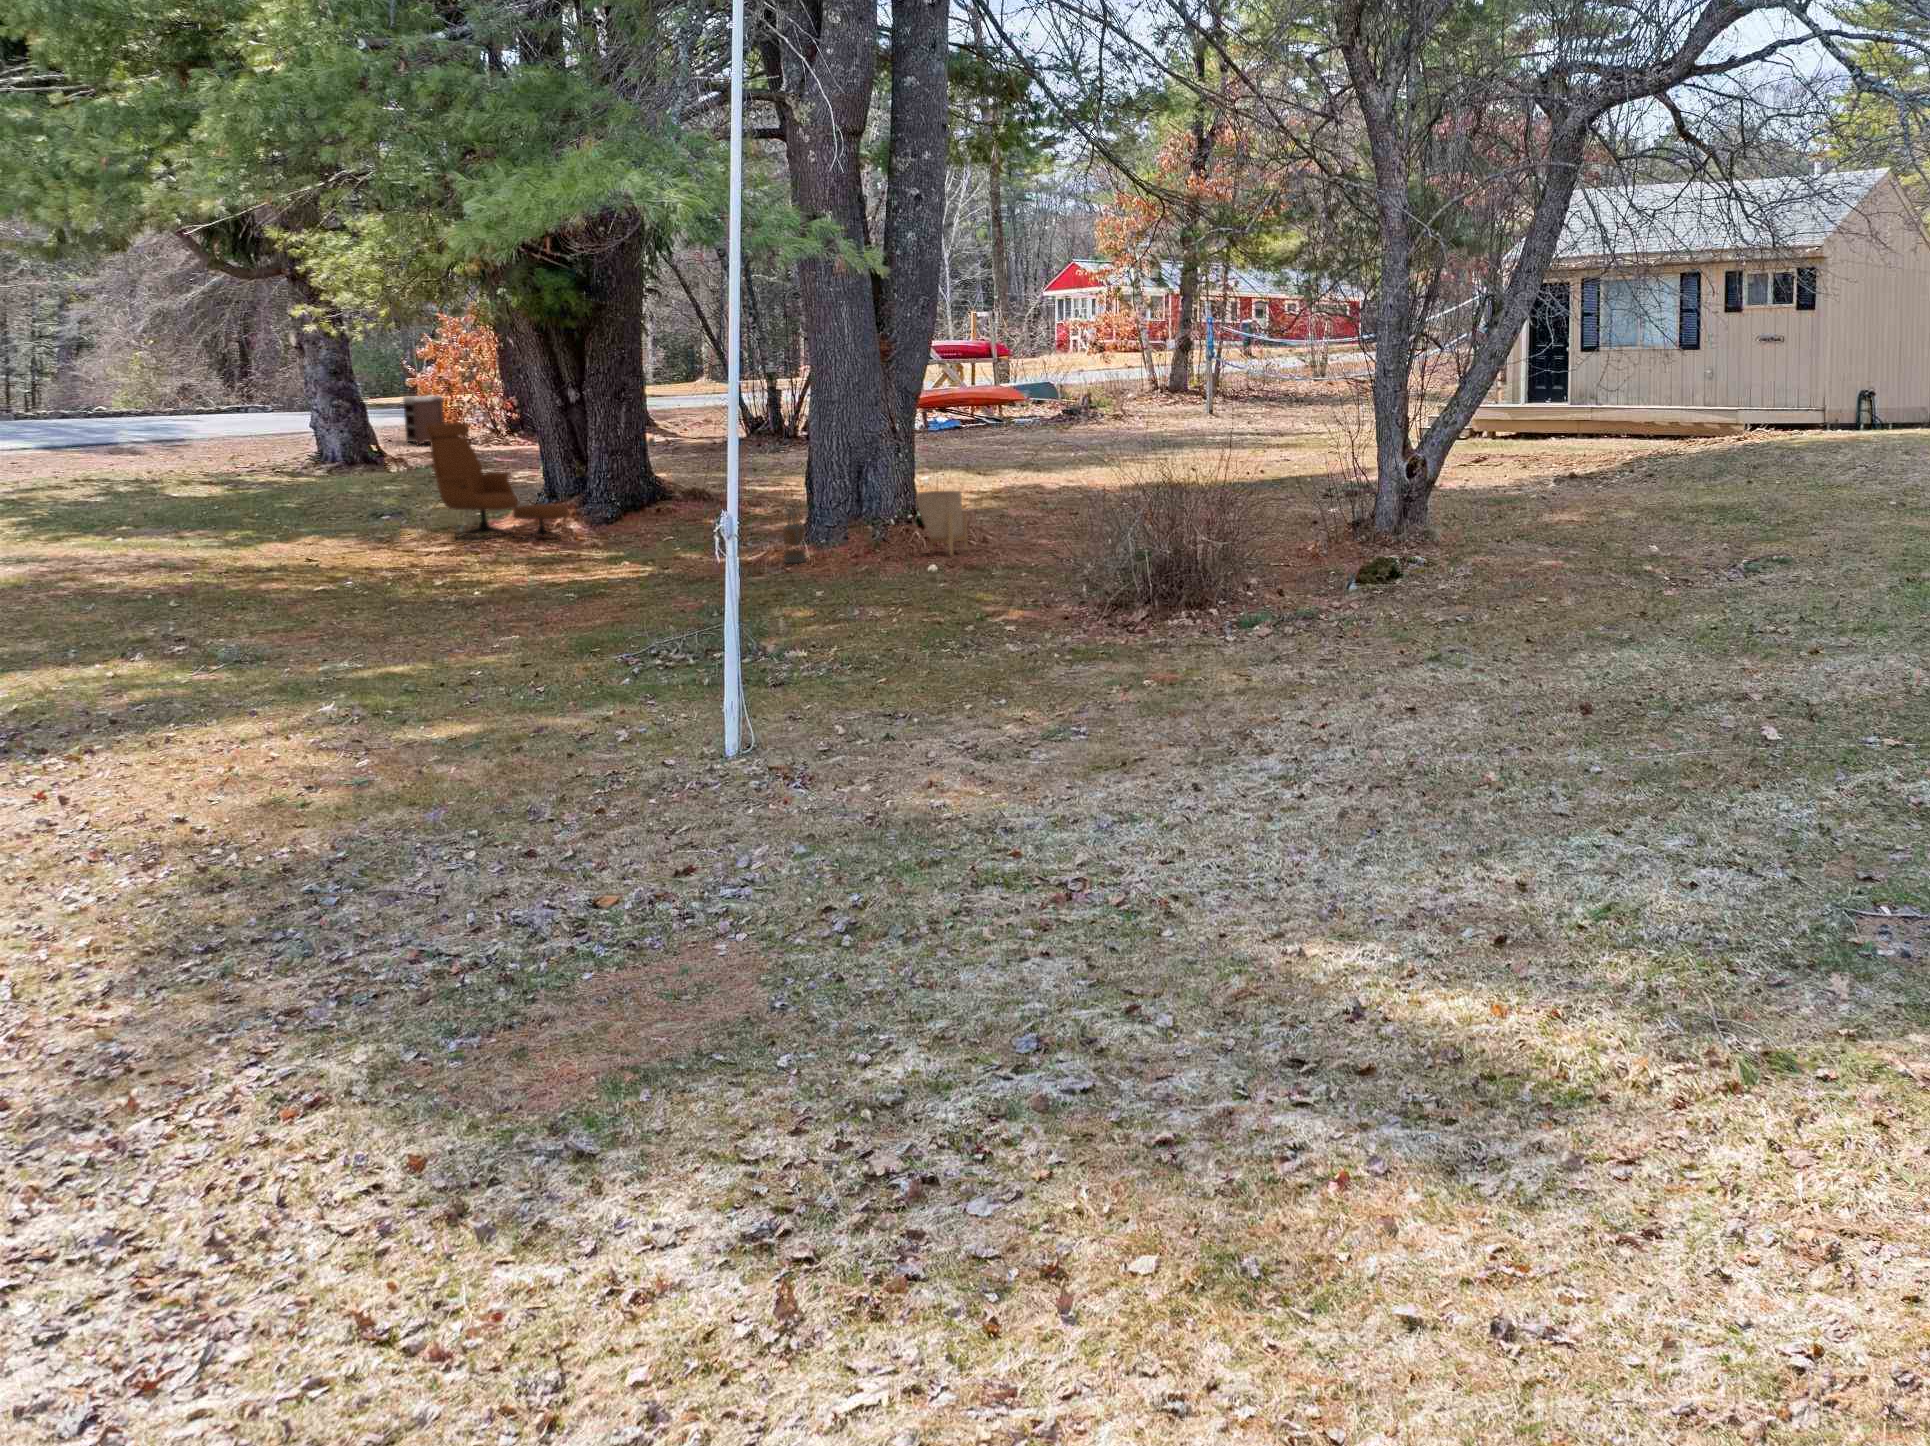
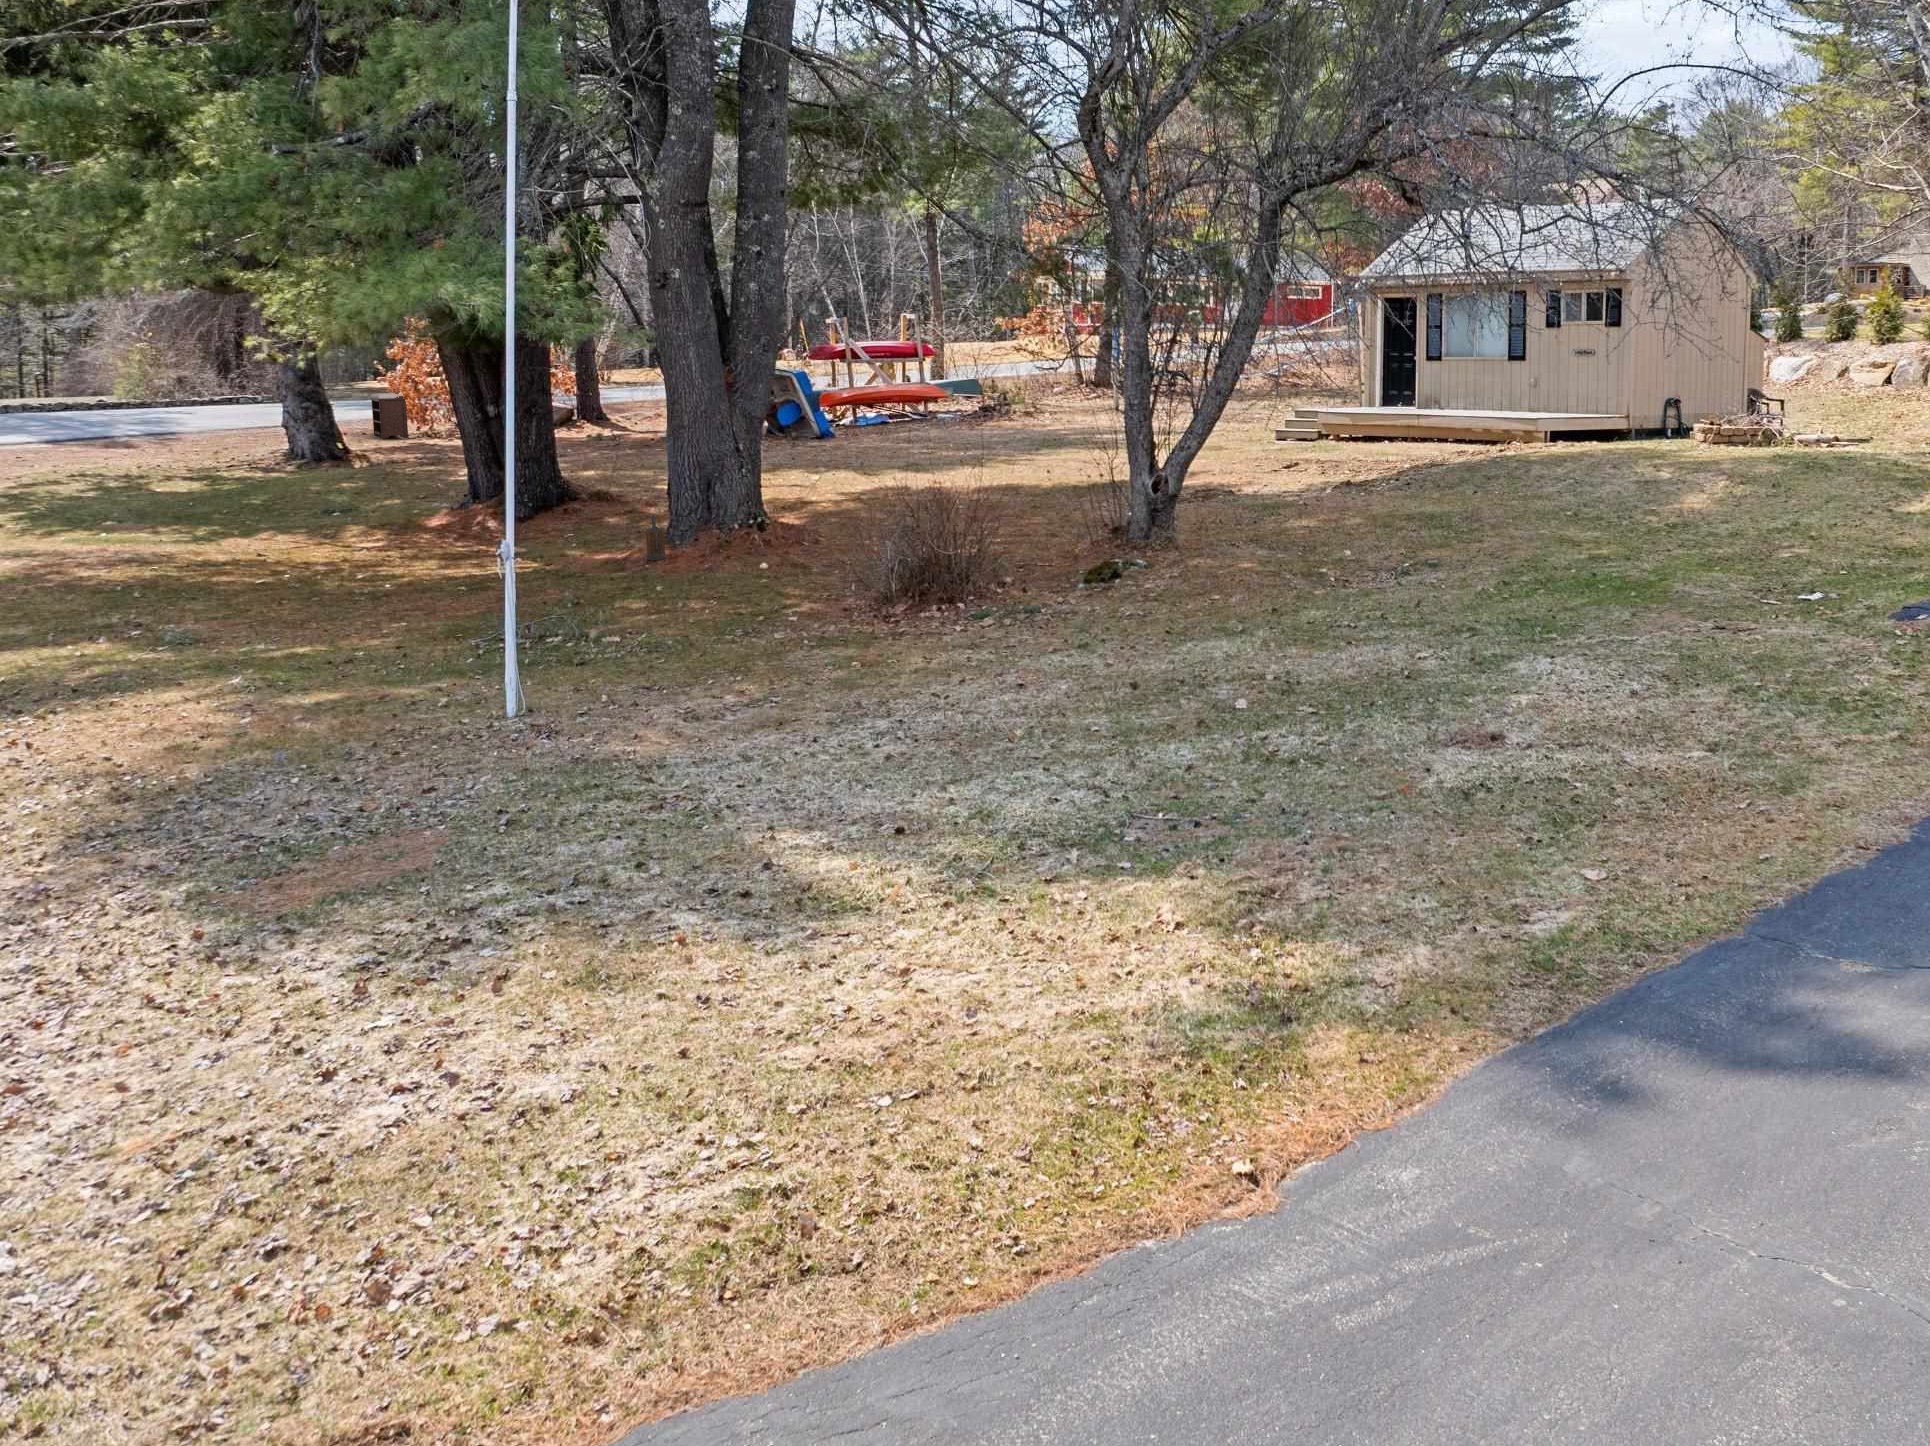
lounge chair: present [426,423,568,539] -> none [362,434,483,537]
planter: present [916,491,968,554] -> none [756,499,806,553]

